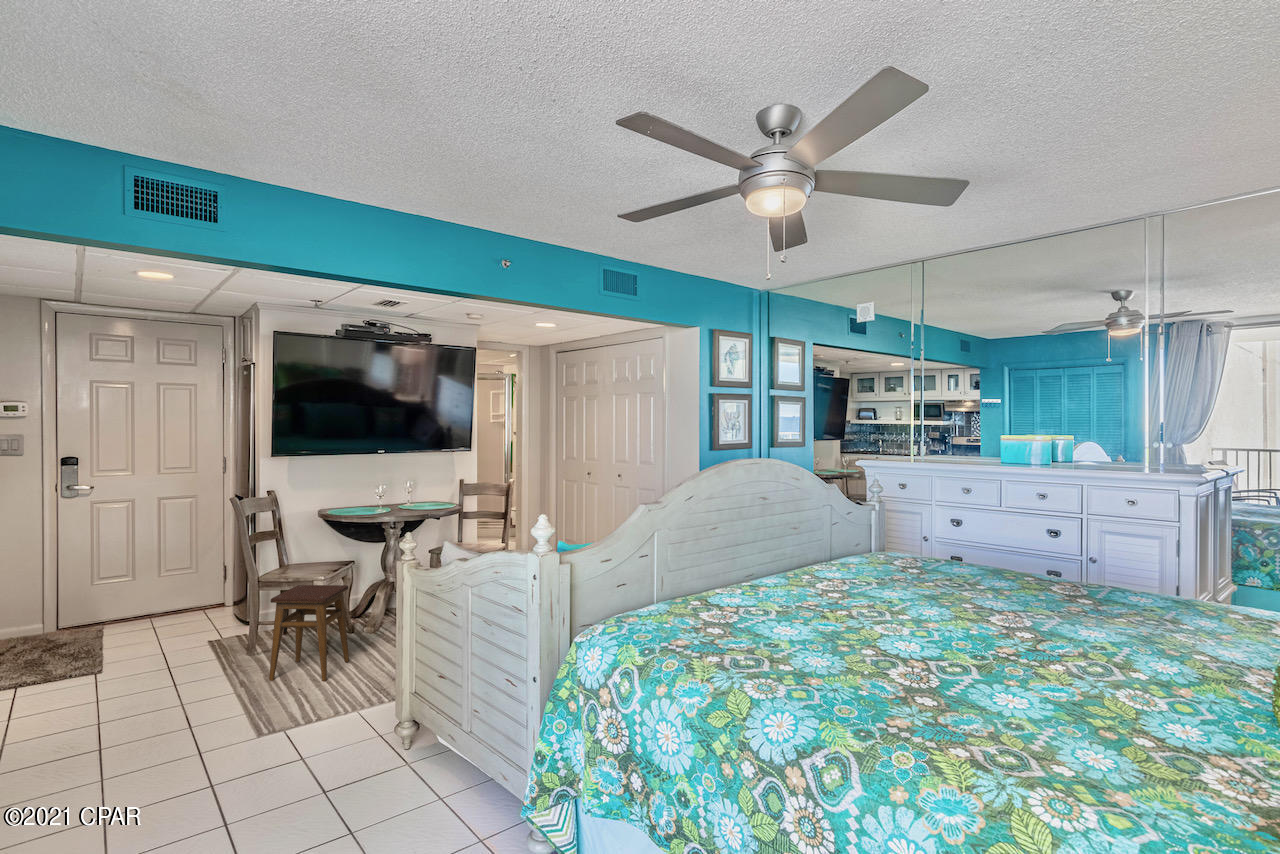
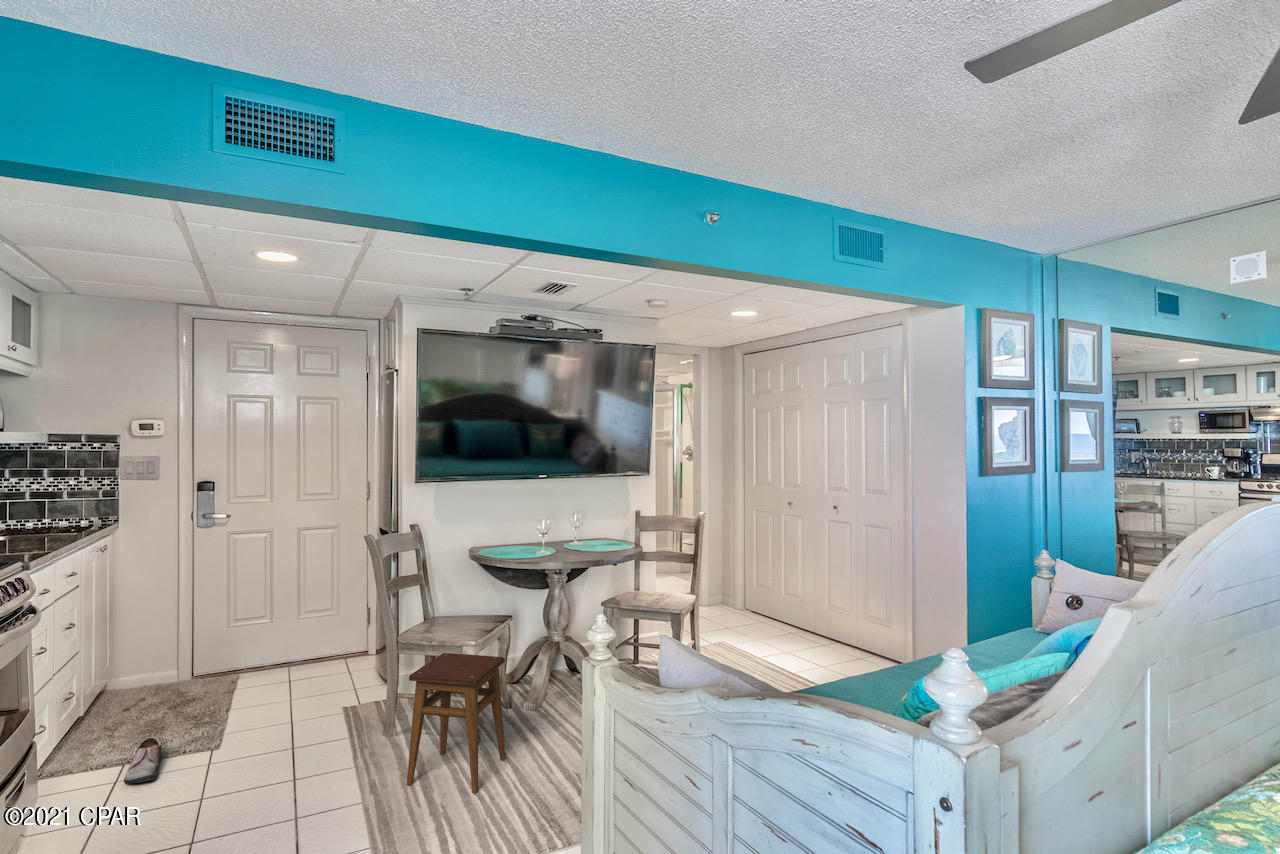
shoe: none [20,663,50,696] -> present [124,737,162,783]

